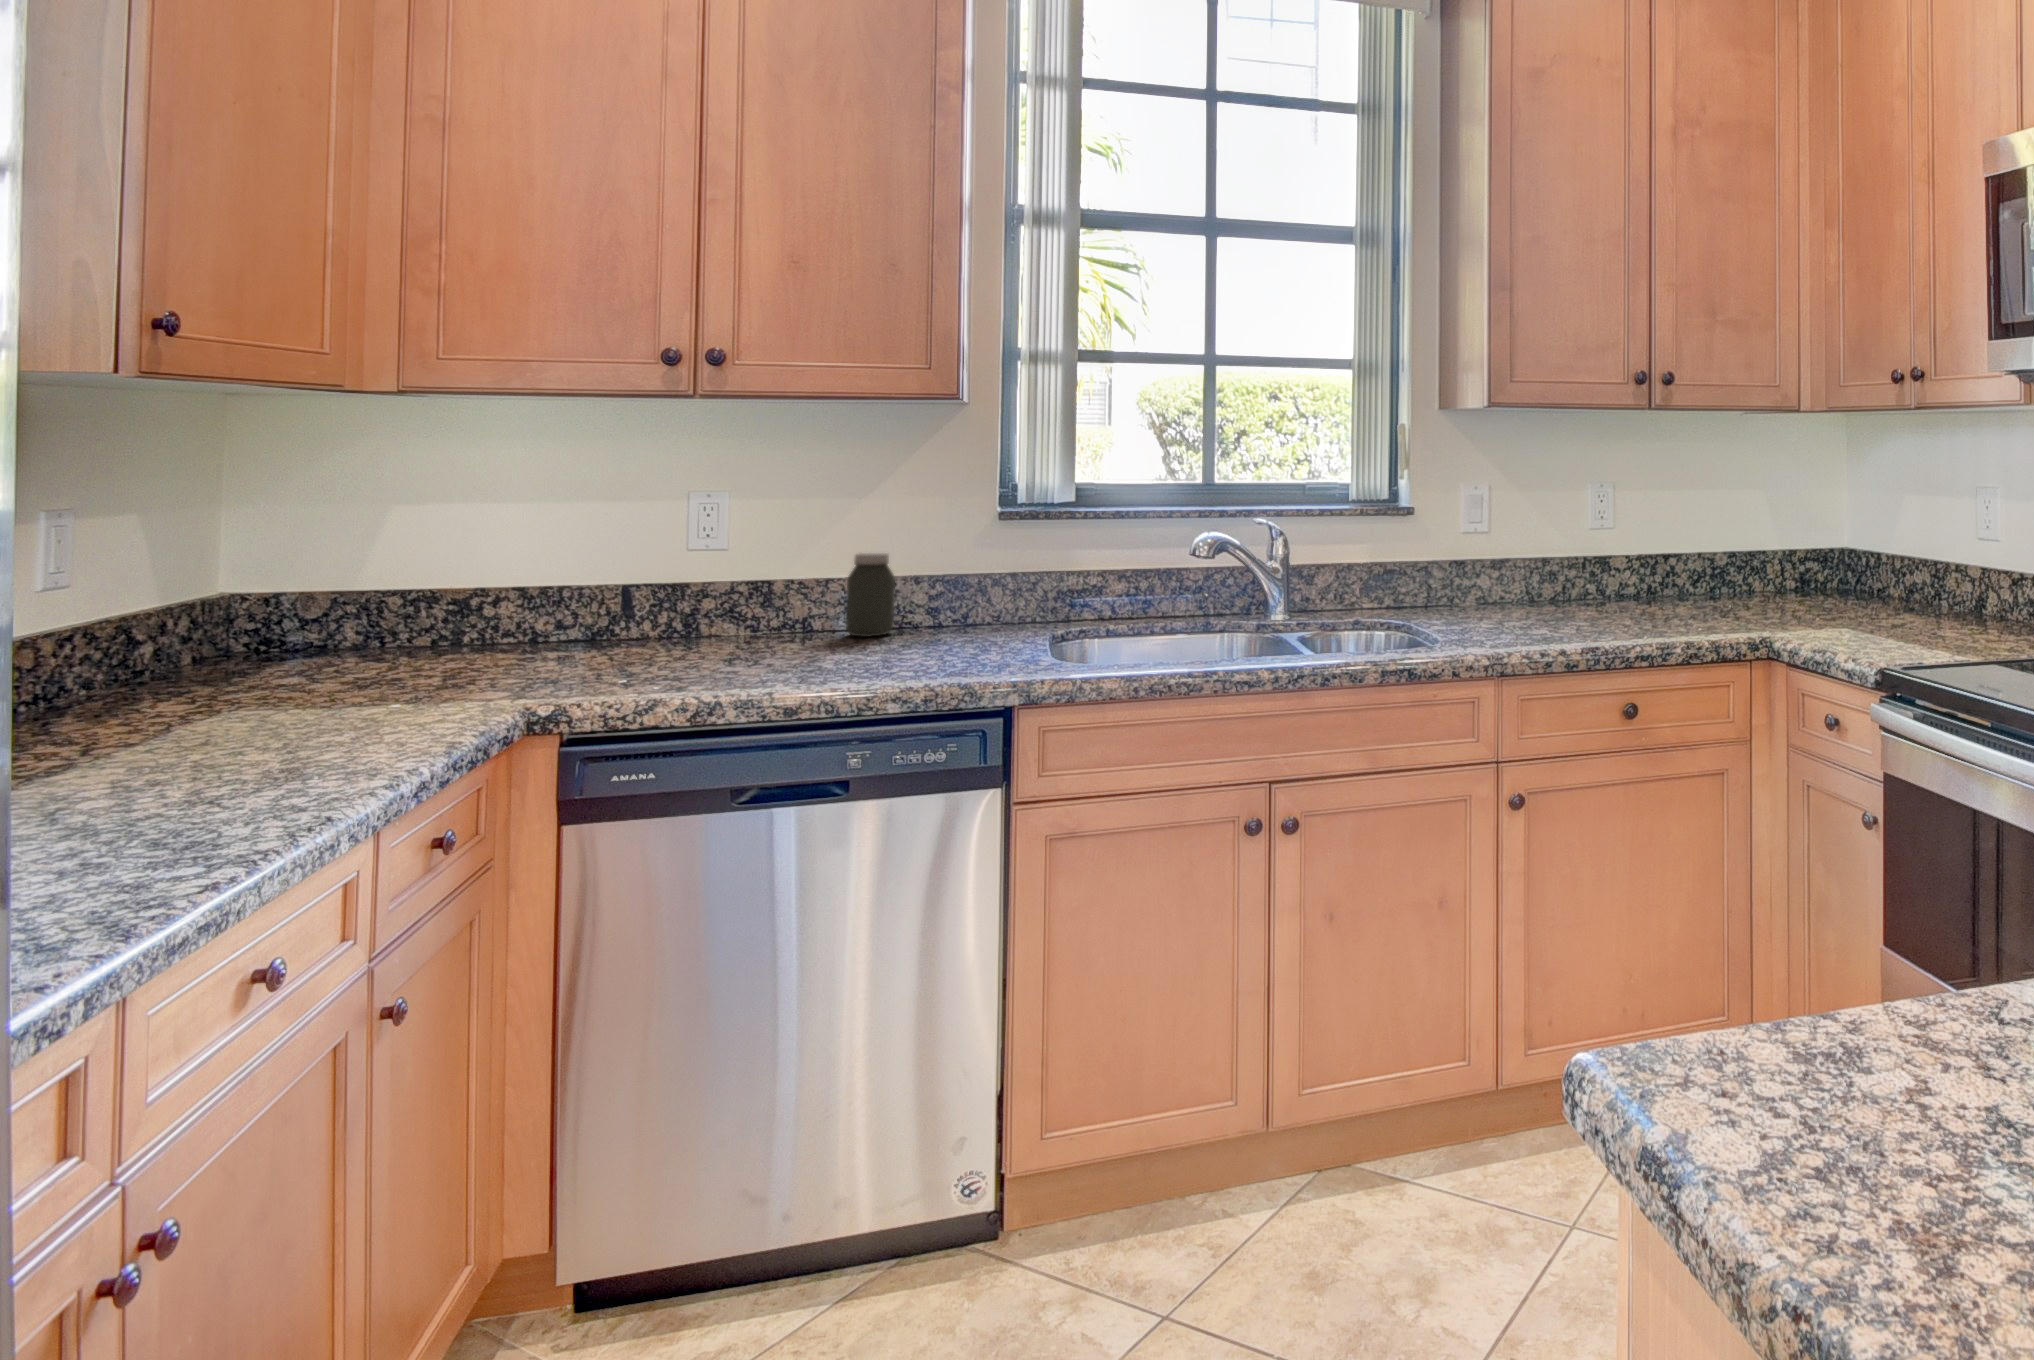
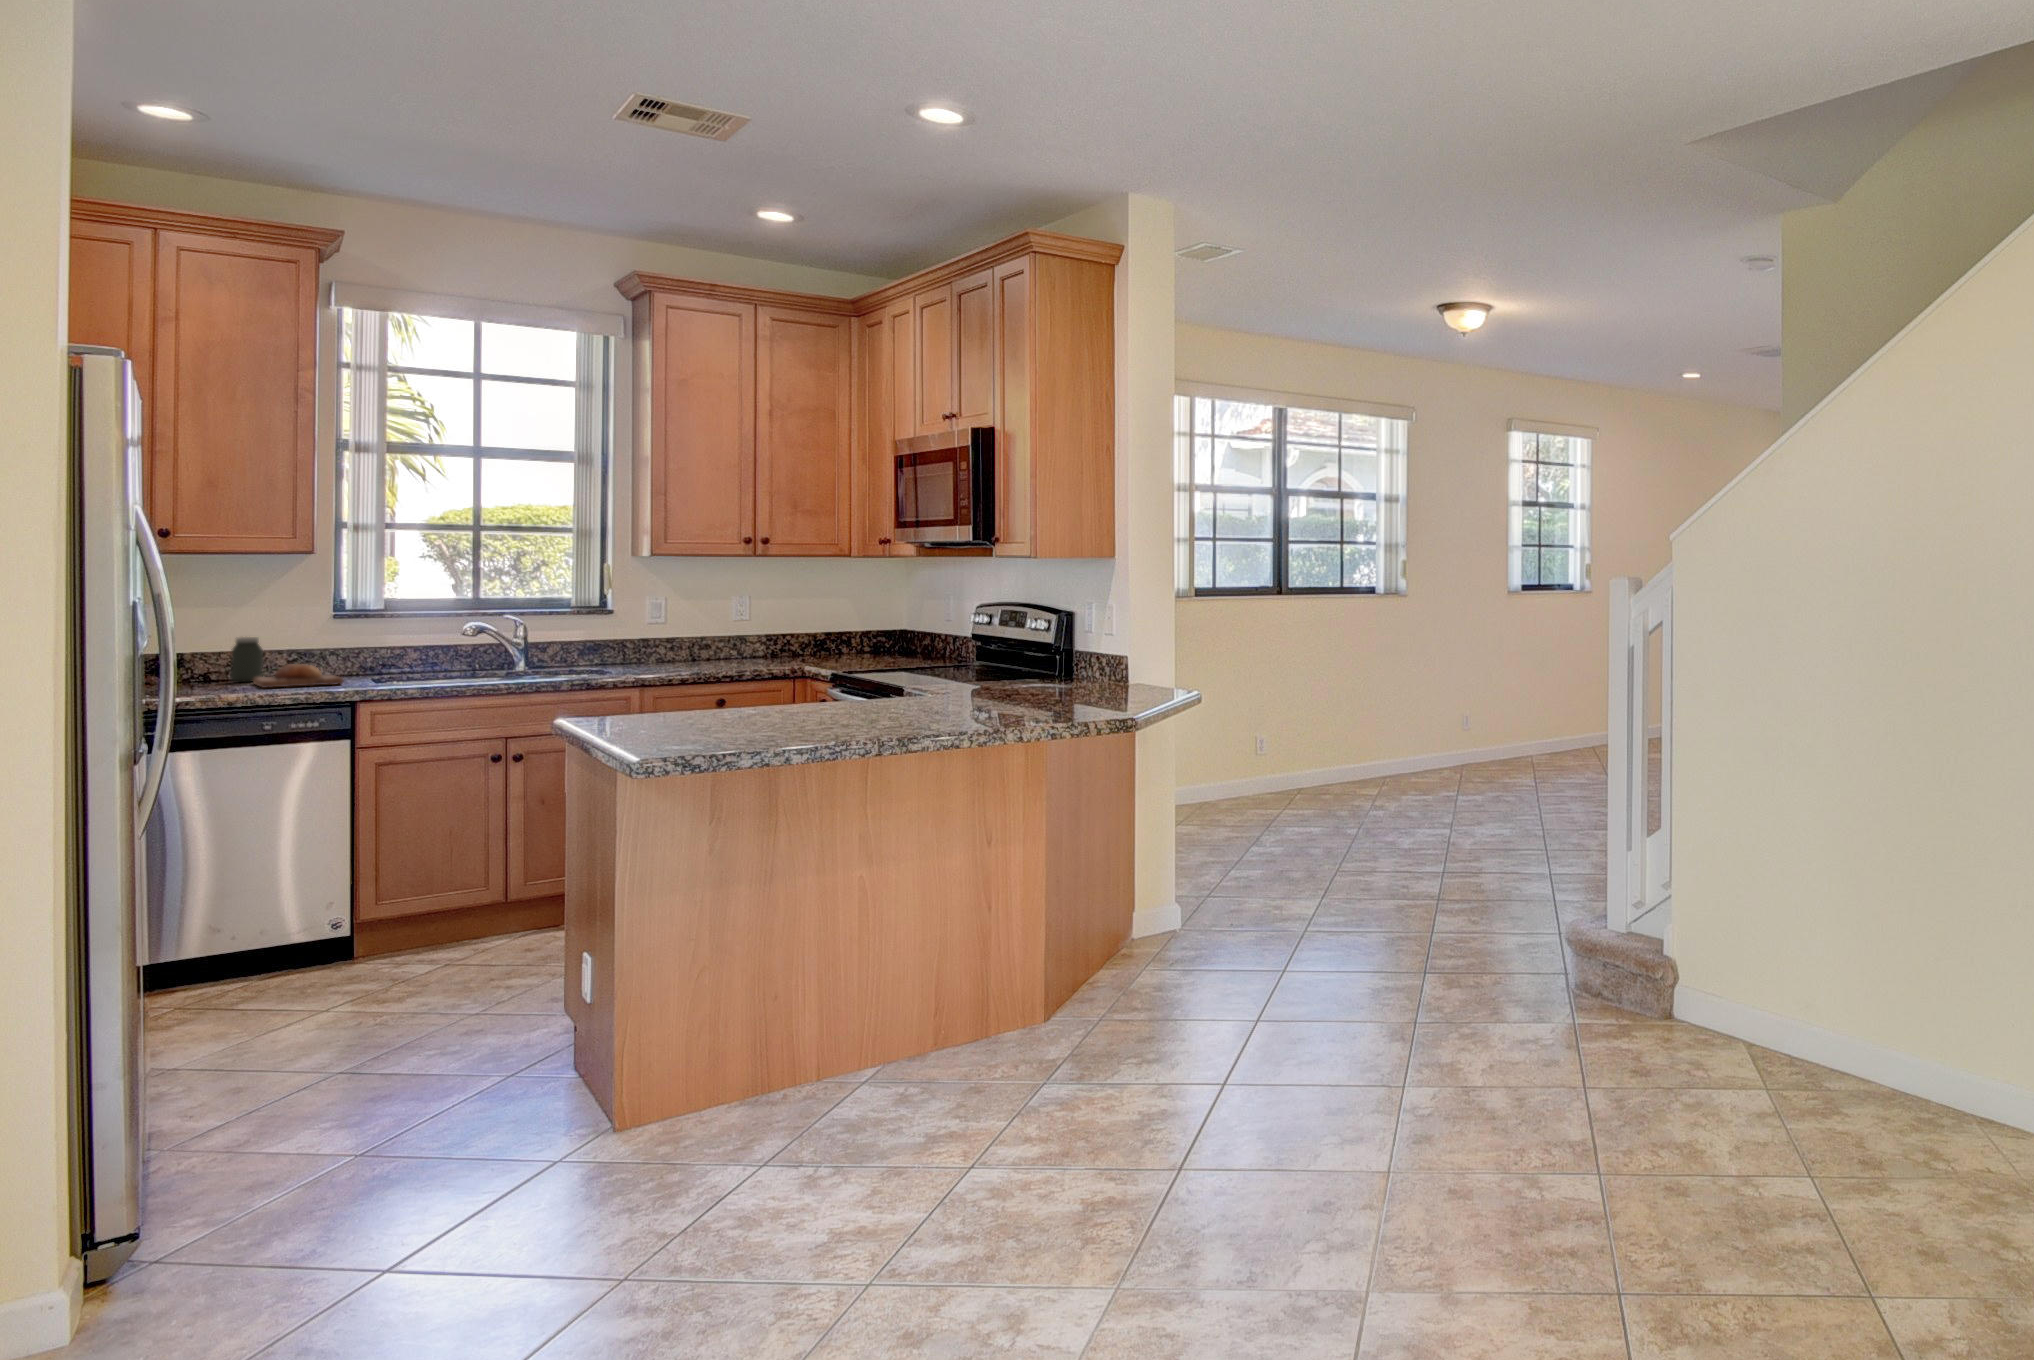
bread loaf: none [873,617,1010,683] -> present [253,664,343,688]

